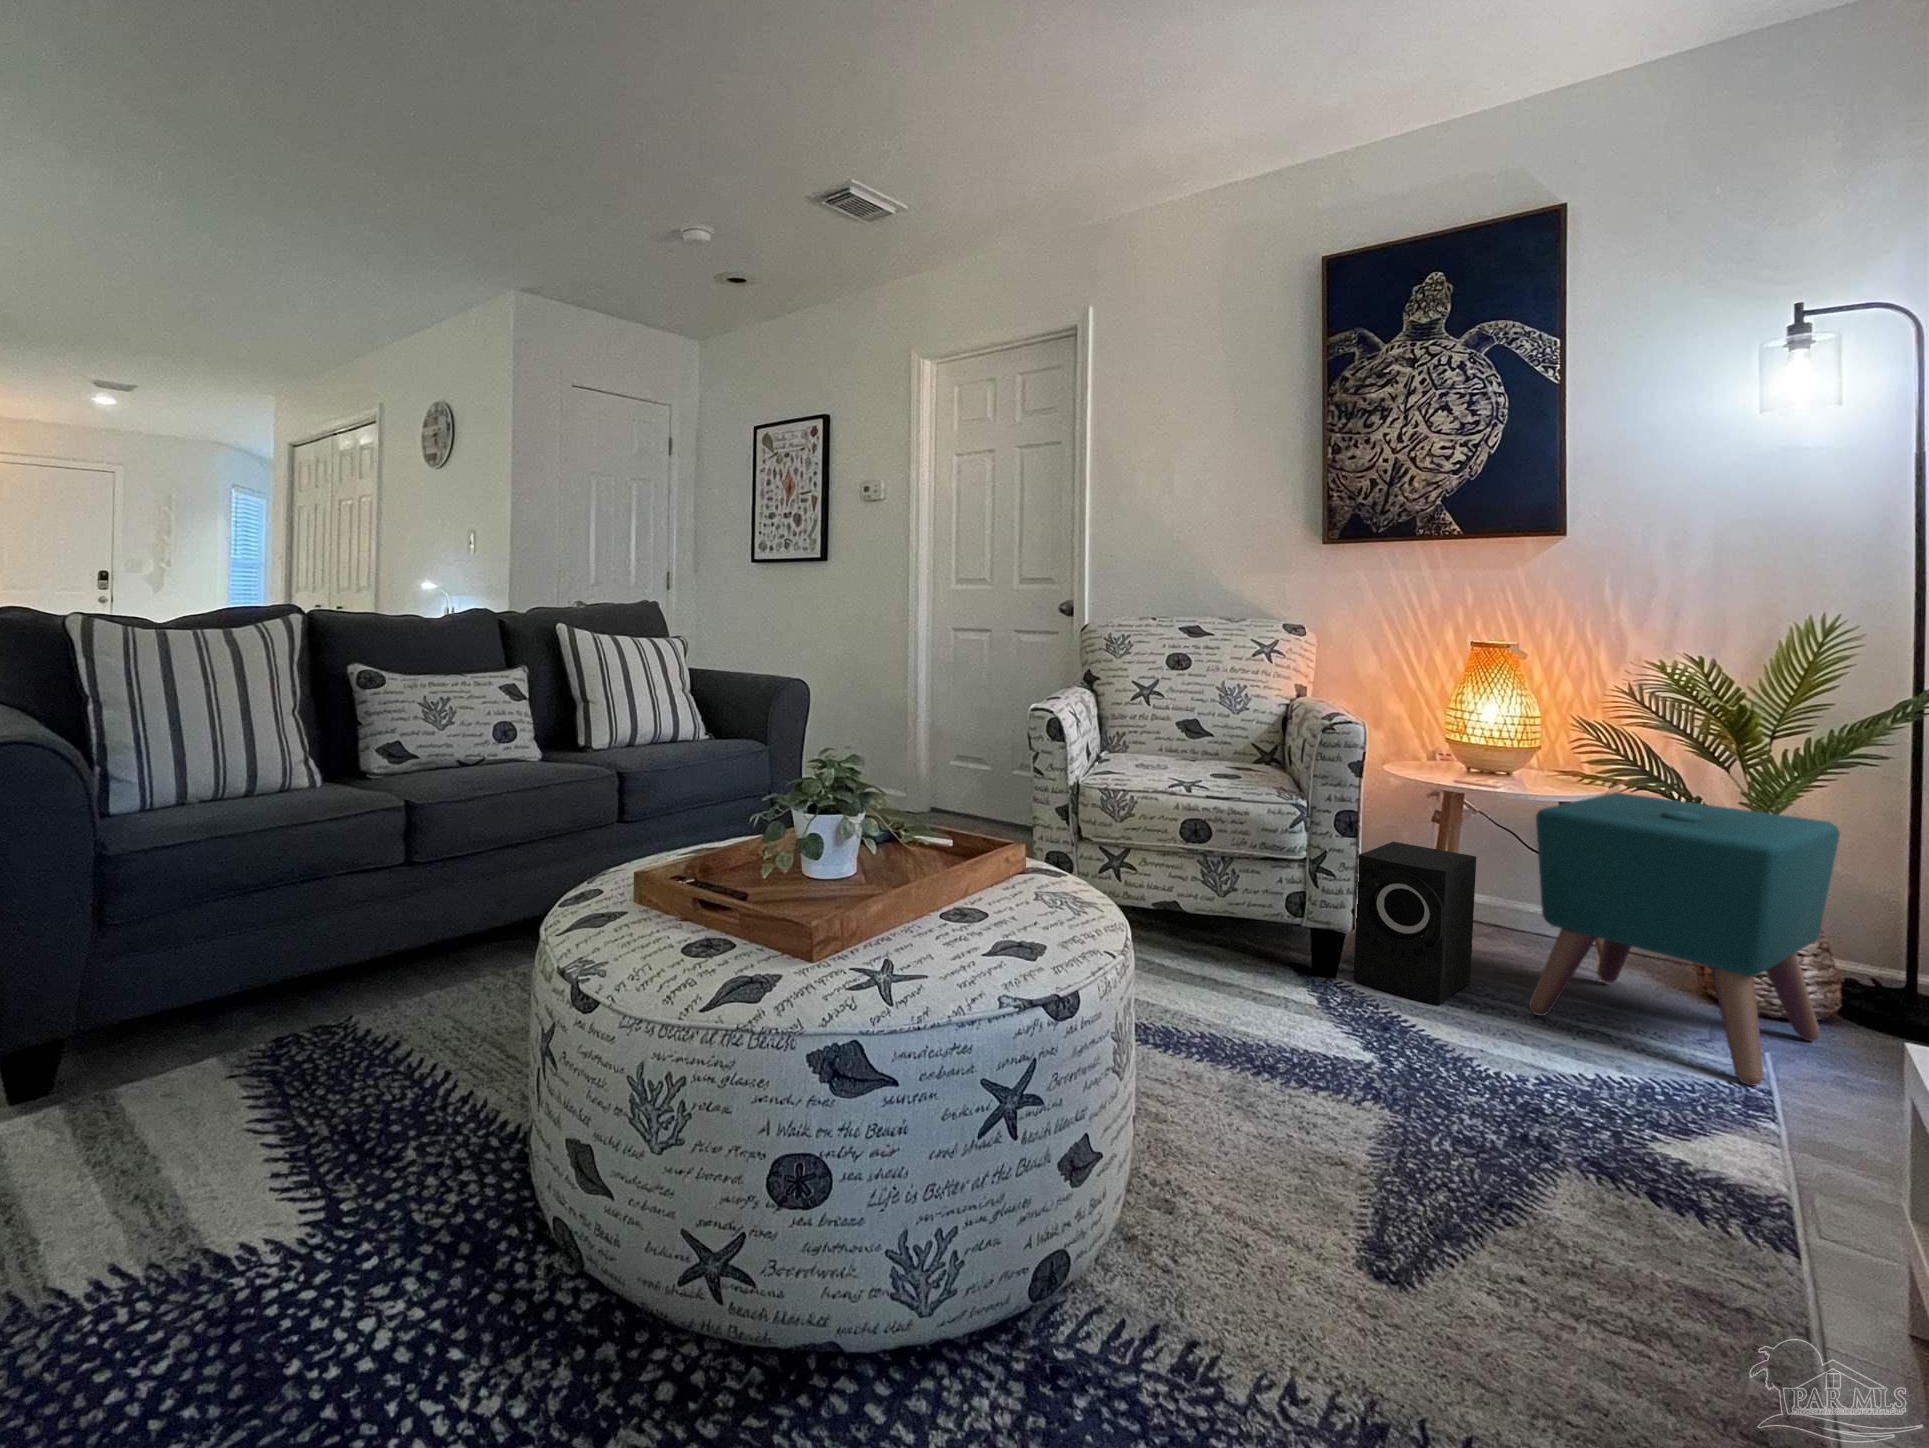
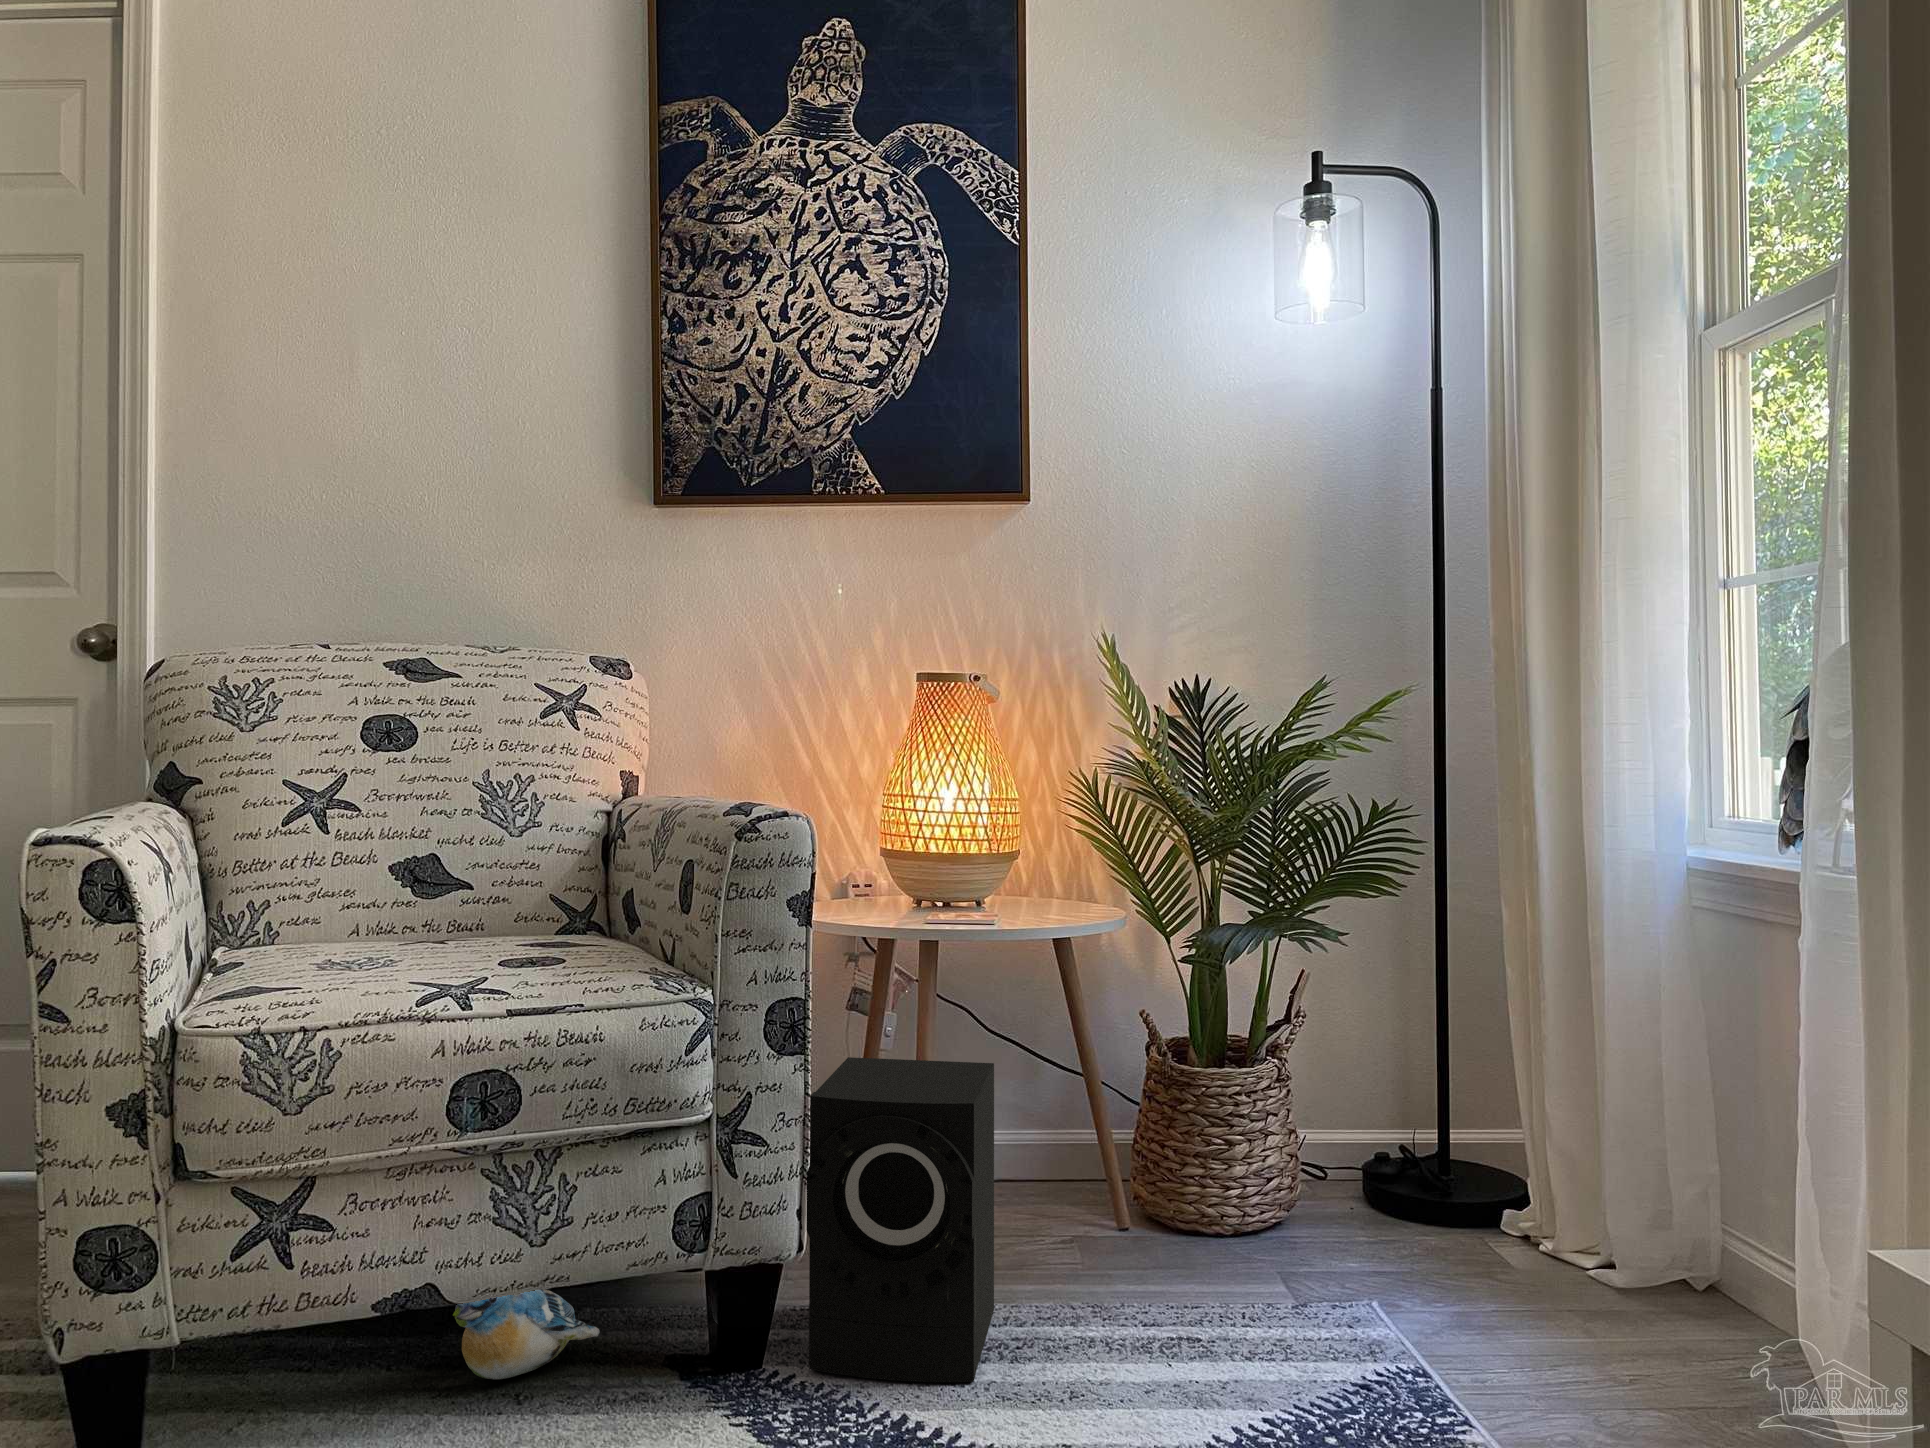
ottoman: present [1529,792,1840,1086] -> none [1101,917,1461,1397]
plush toy: none [1189,903,1255,950] -> present [453,1289,599,1379]

